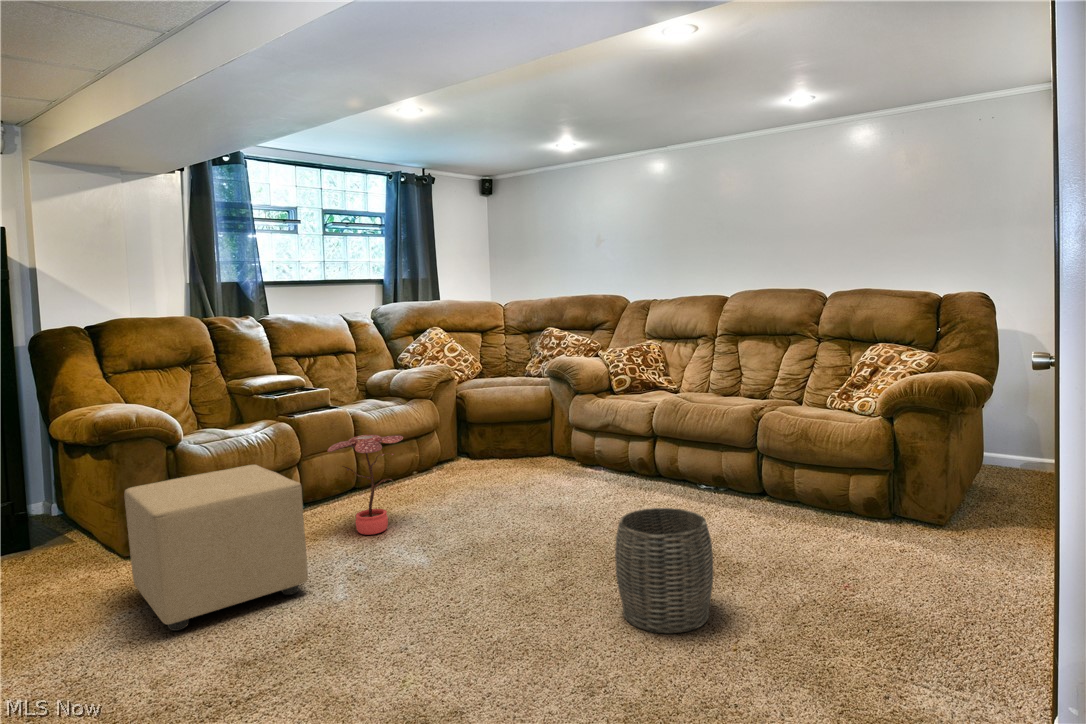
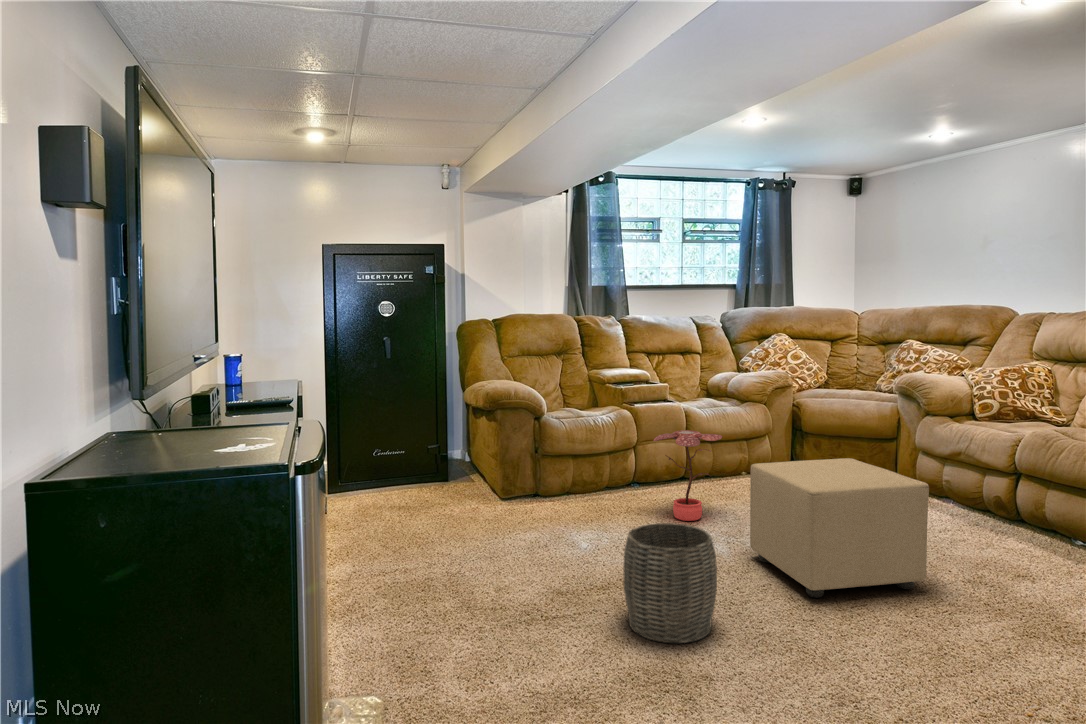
ottoman: present [124,465,308,631] -> present [750,458,929,598]
woven basket: present [615,508,713,633] -> present [623,523,717,643]

